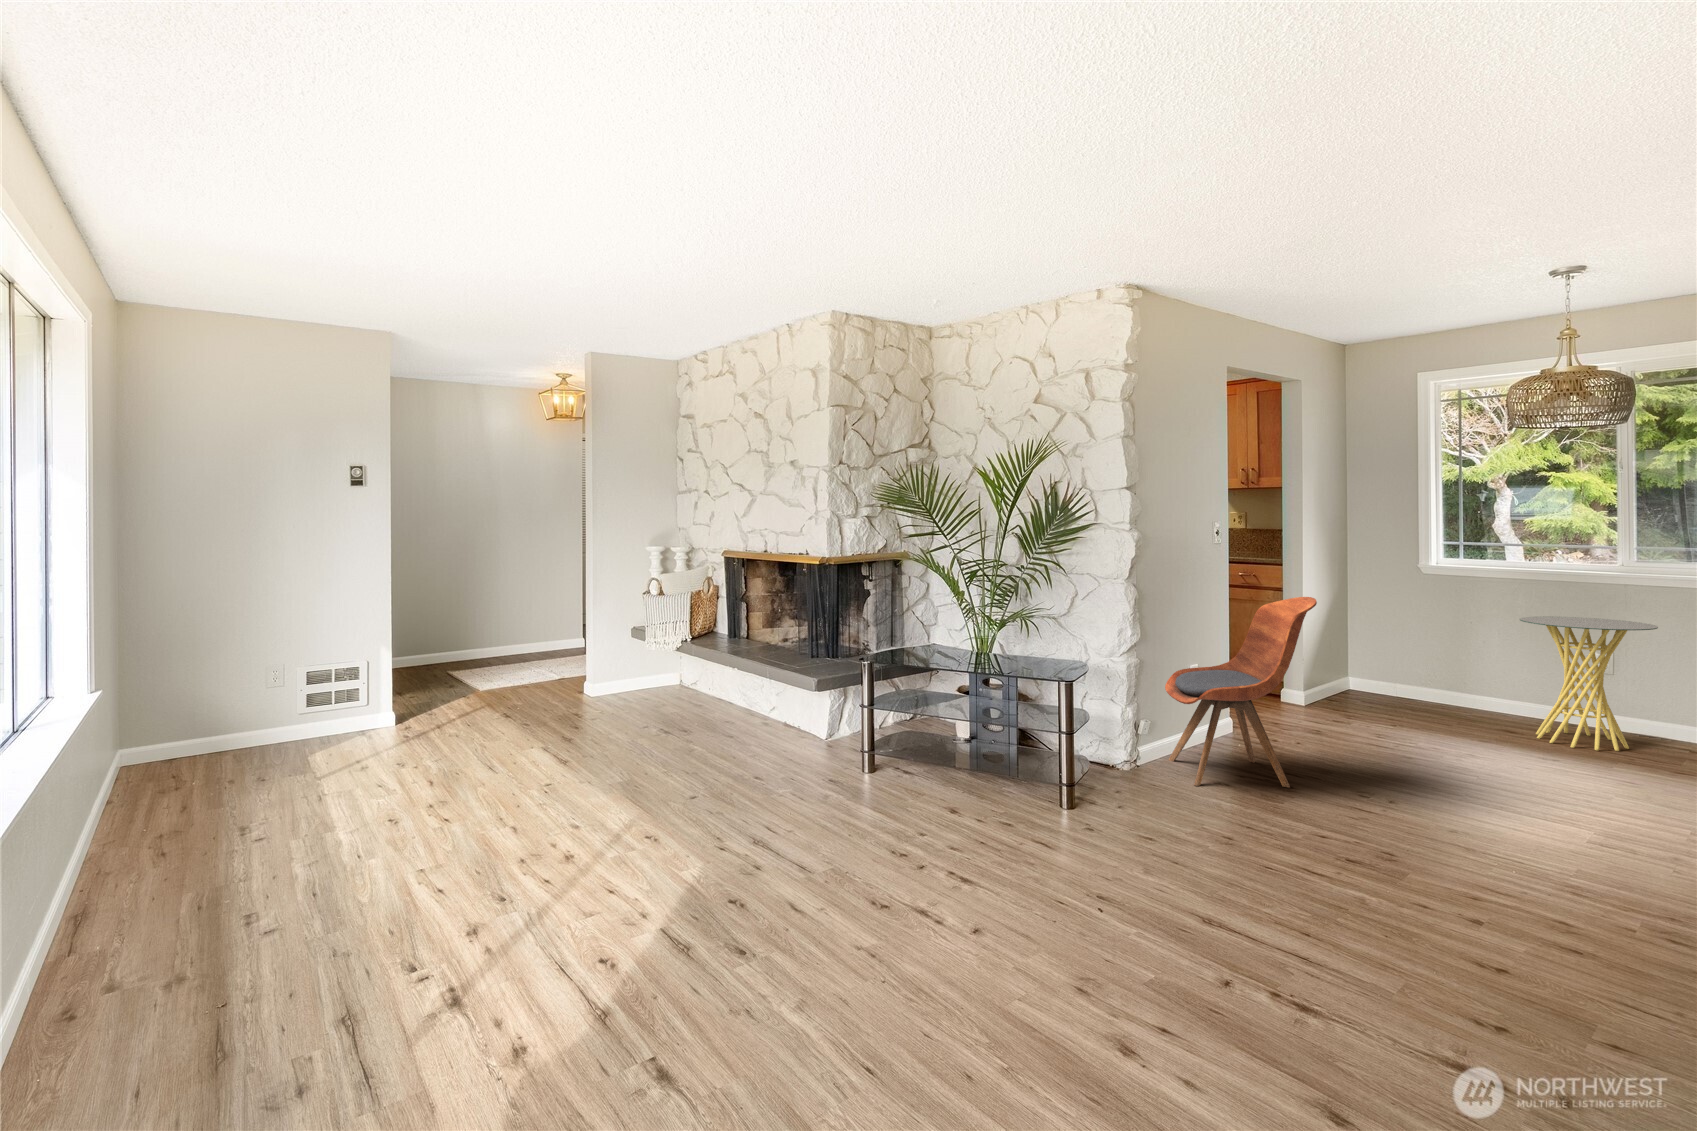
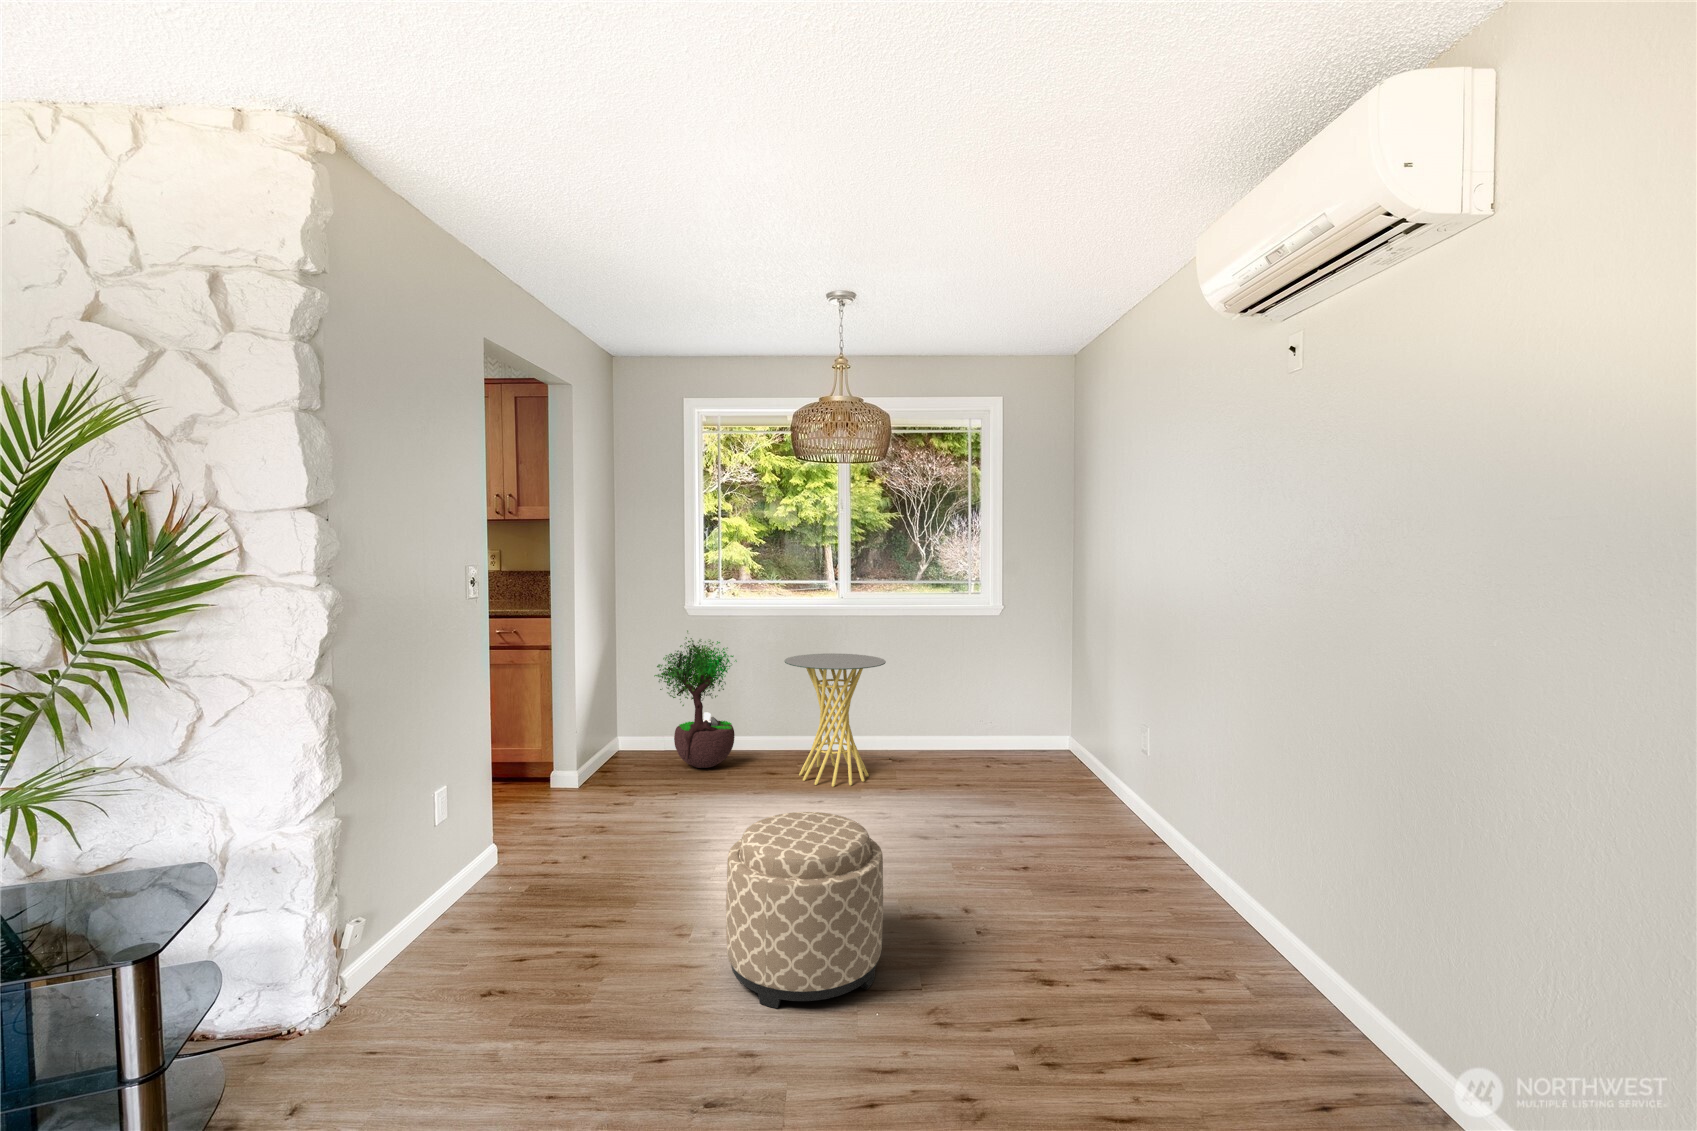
potted tree: none [1375,584,1465,713] -> present [654,631,737,768]
dining chair: present [1165,597,1317,788] -> none [396,675,628,1034]
ottoman: none [1381,710,1527,843] -> present [726,812,883,1008]

